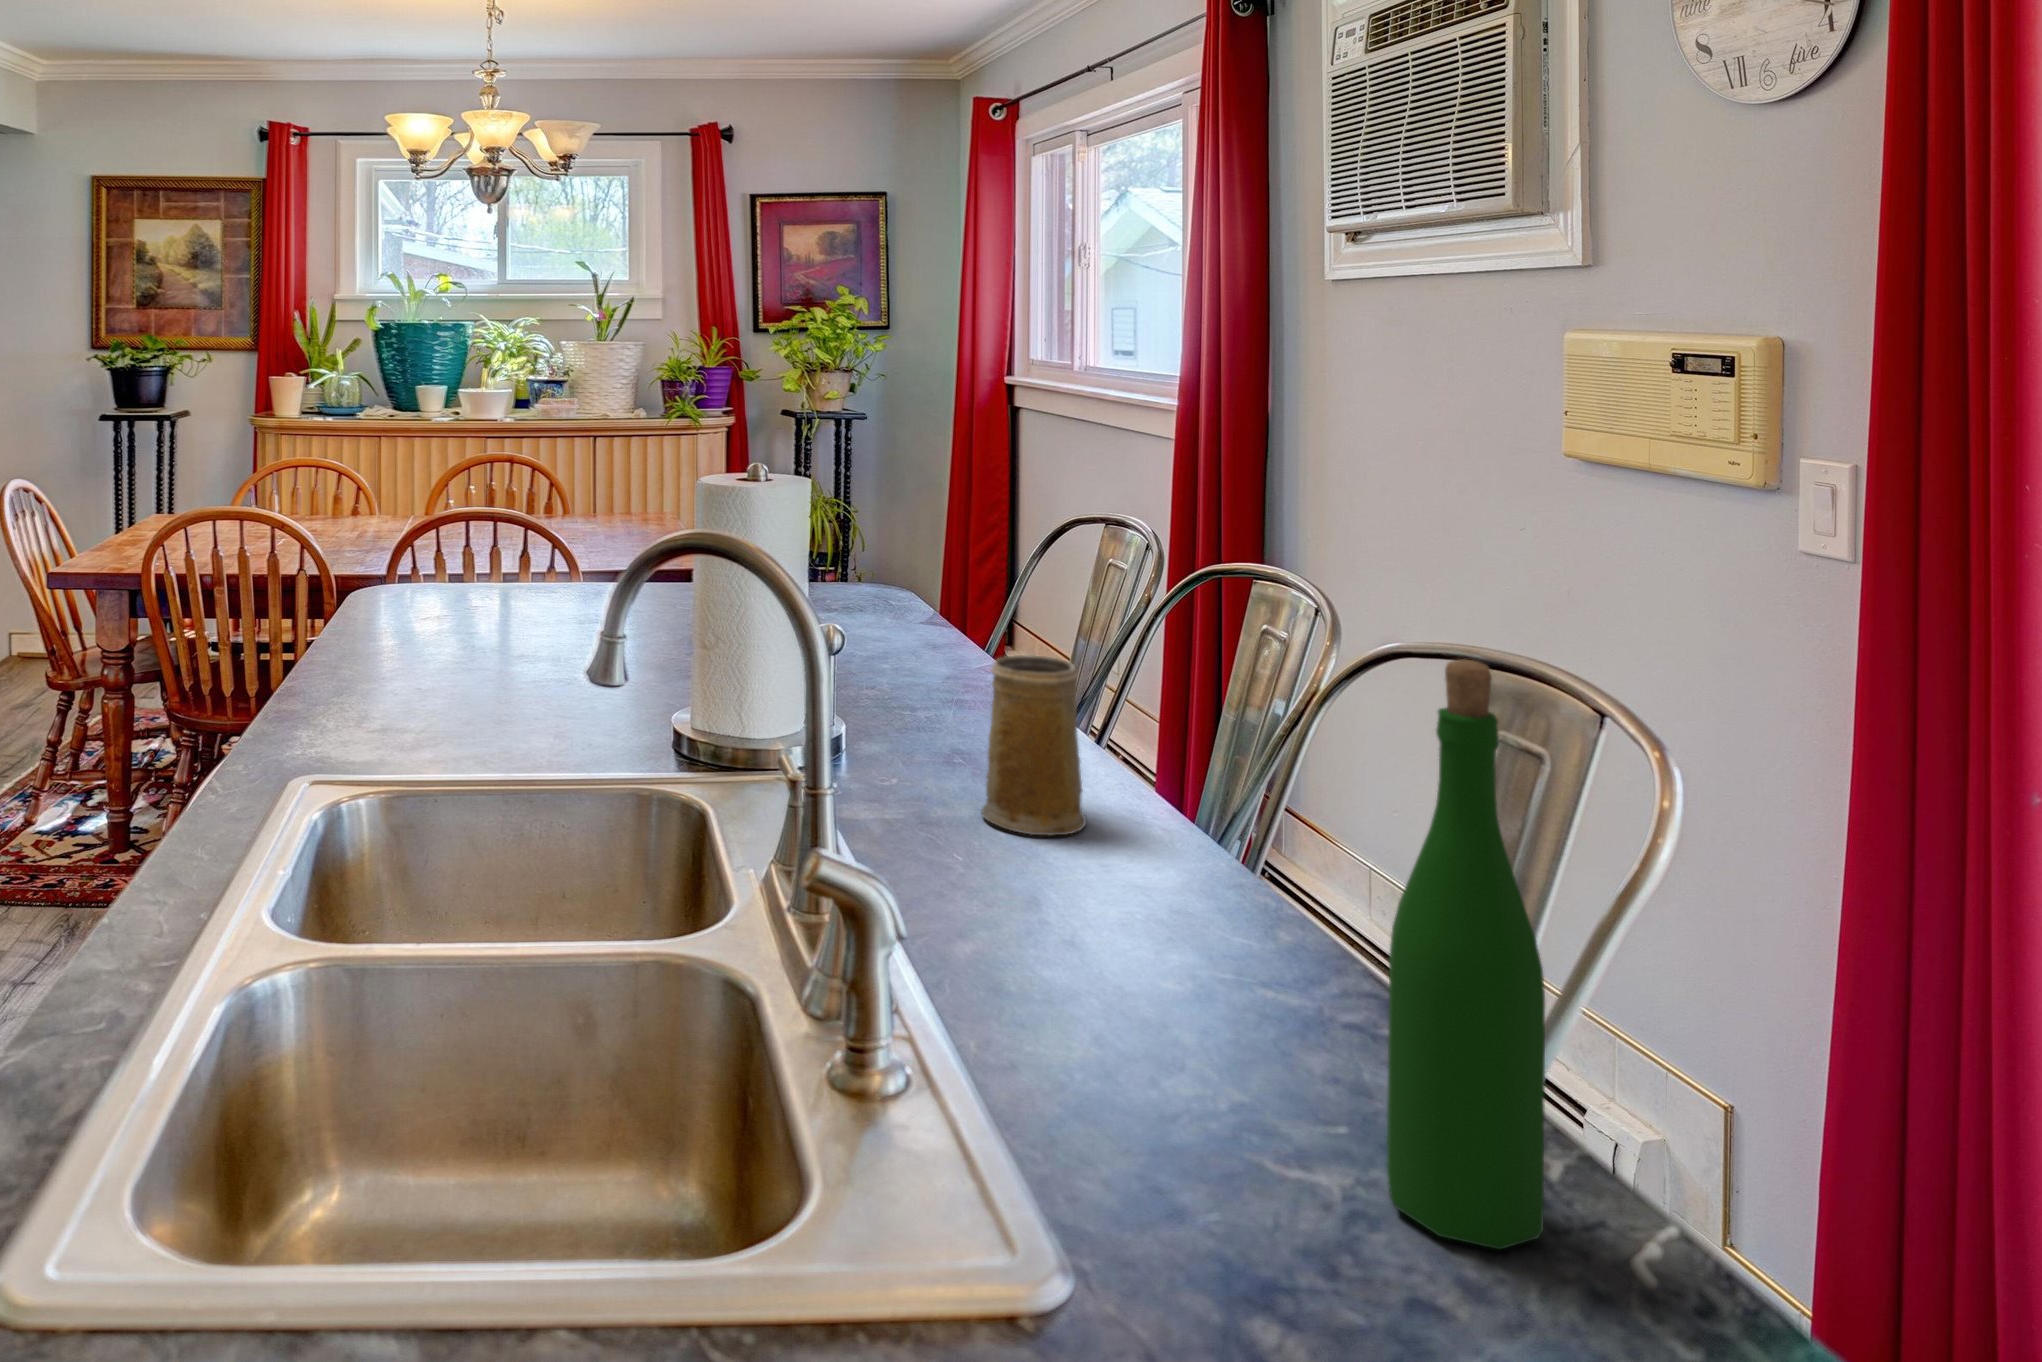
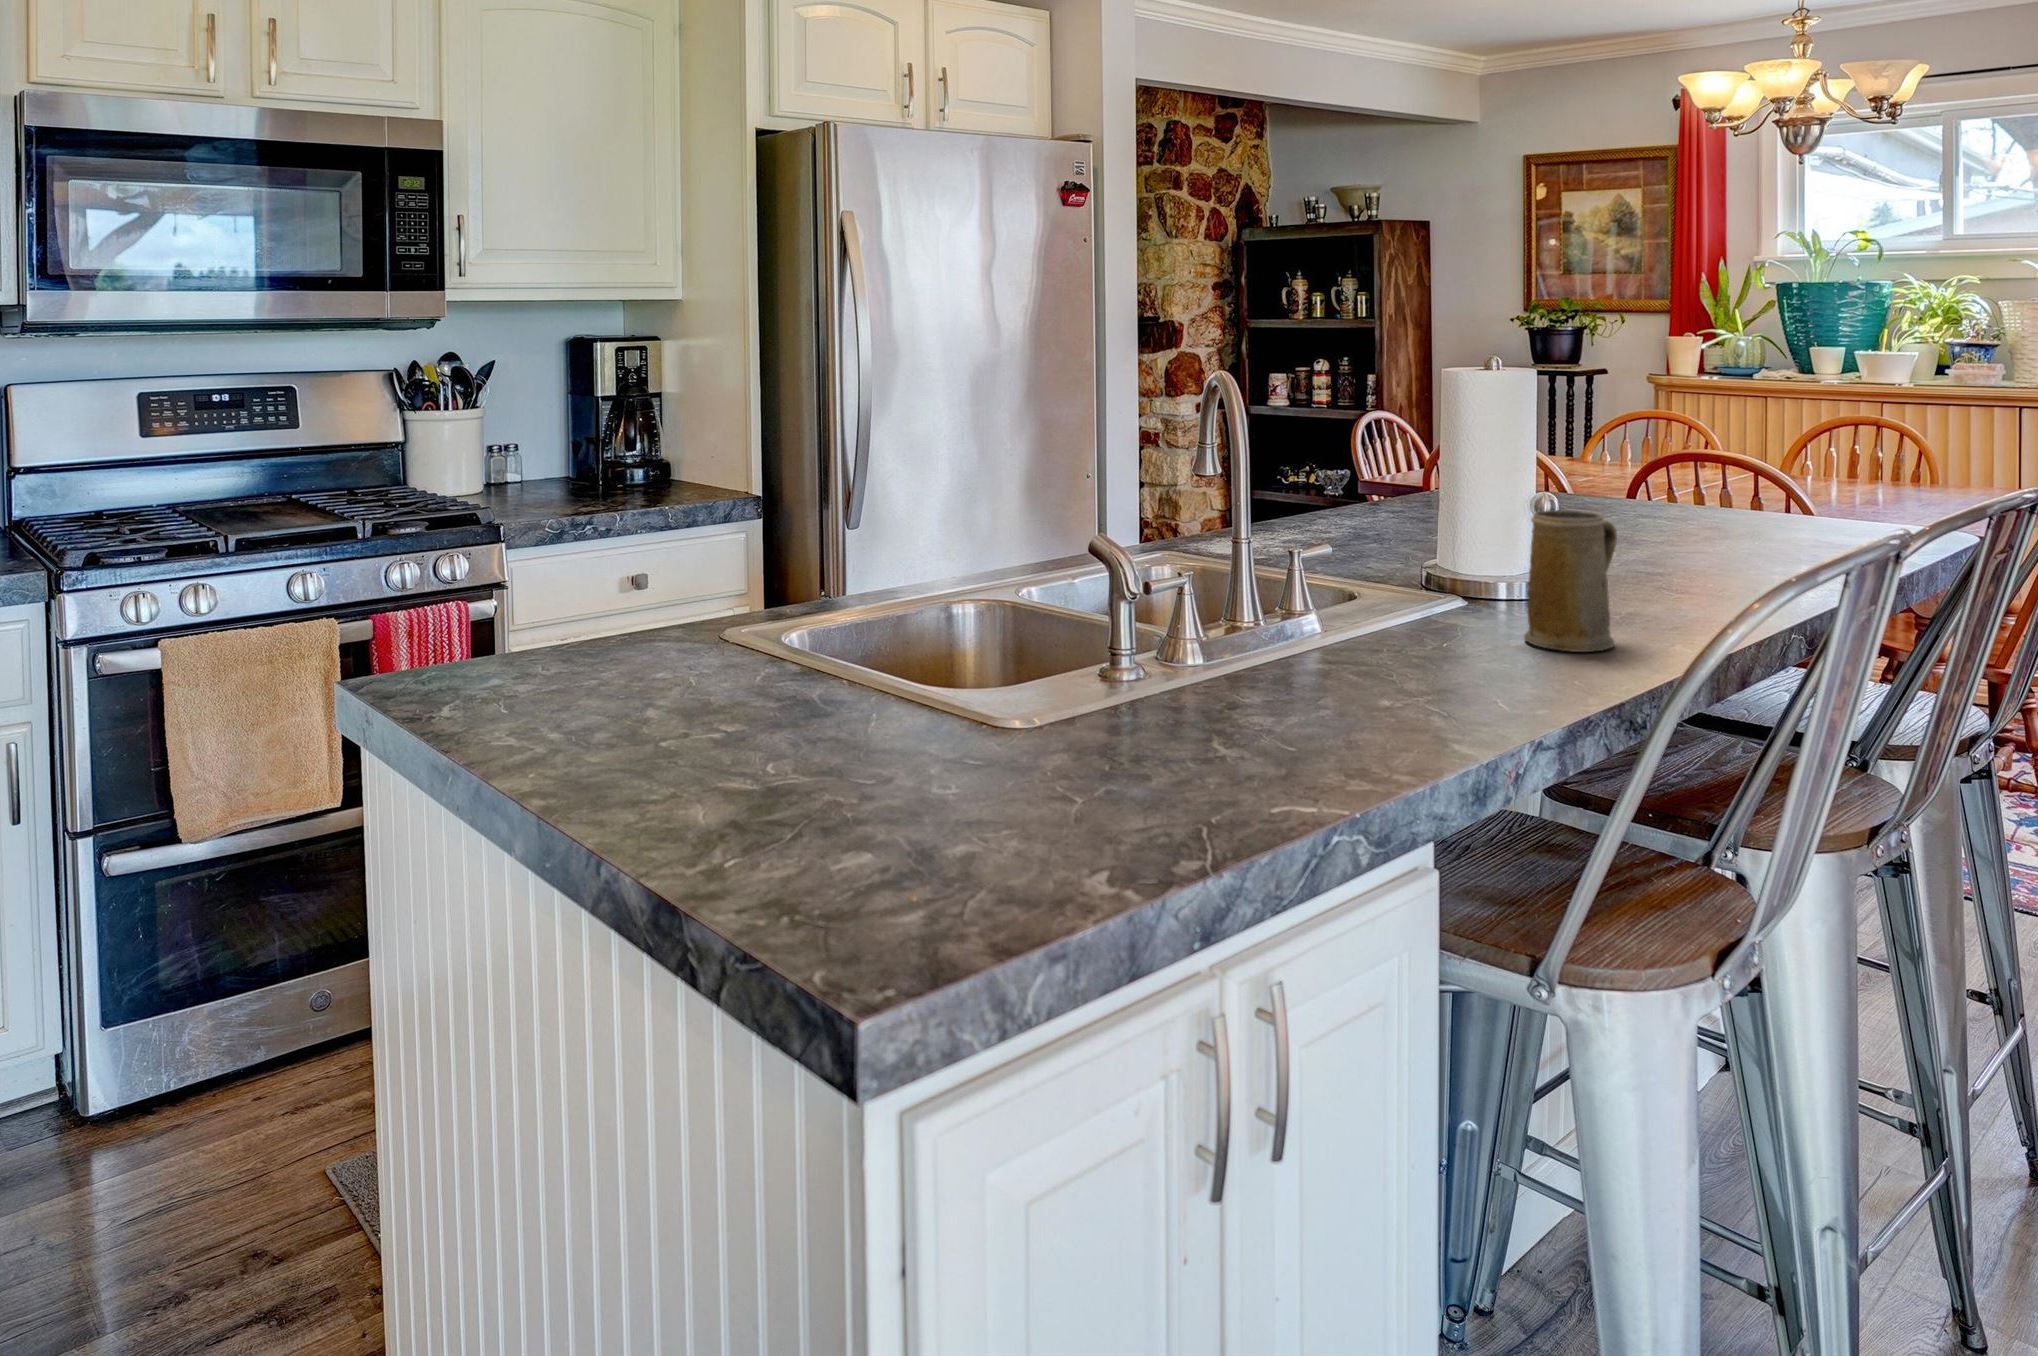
wine bottle: present [1387,659,1545,1249] -> none [1232,421,1324,785]

